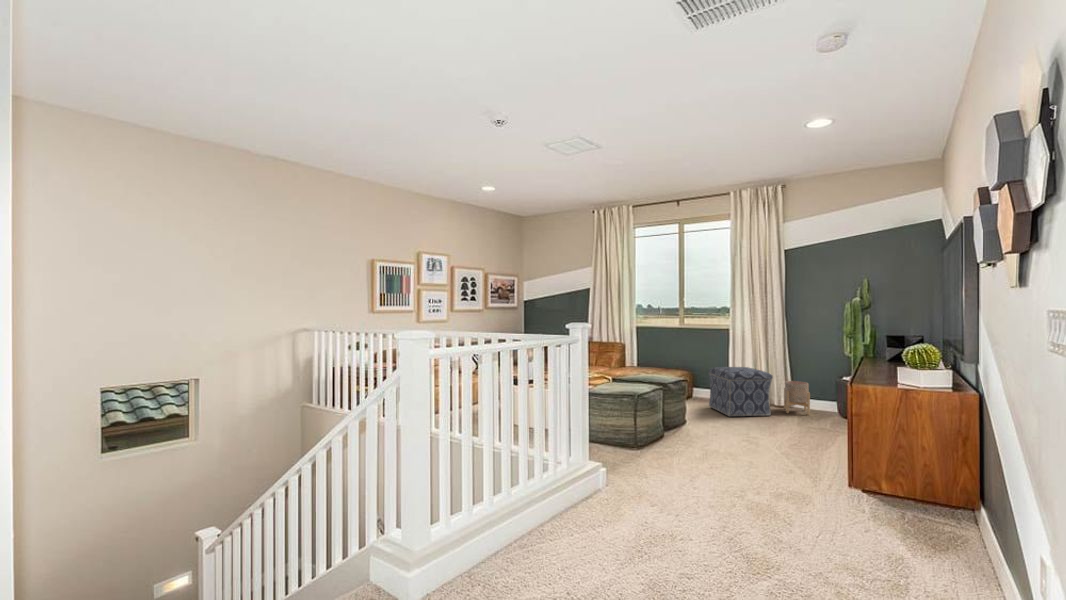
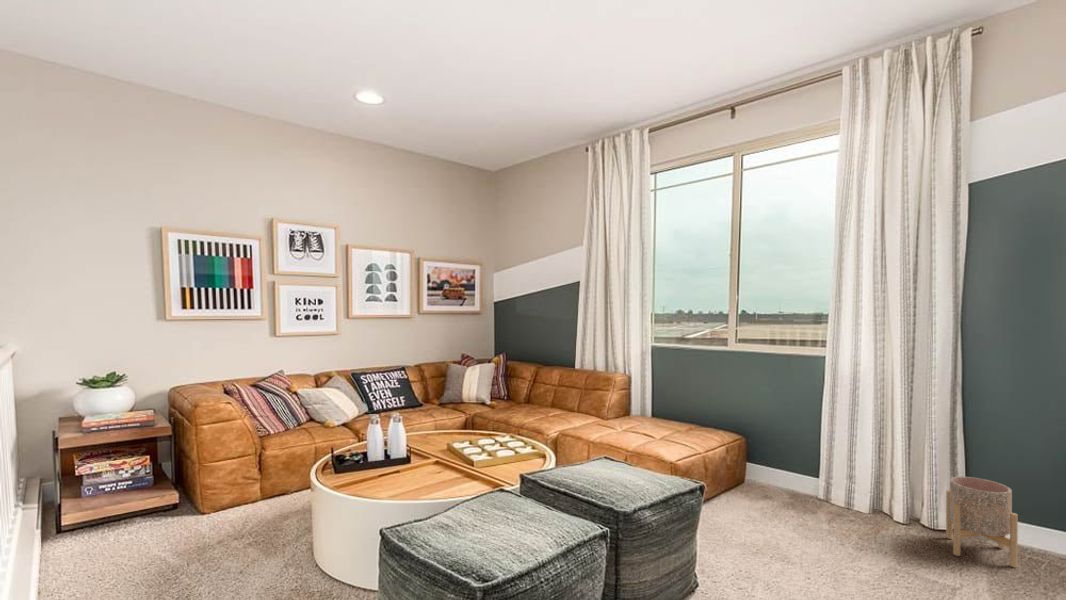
ottoman: present [708,367,773,417] -> none [770,437,918,563]

